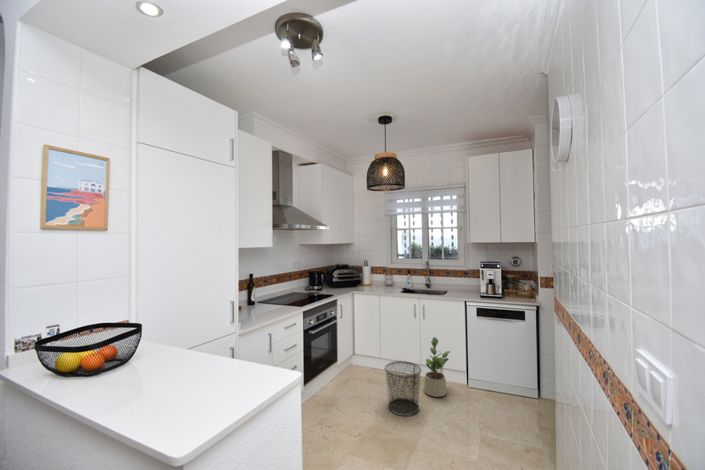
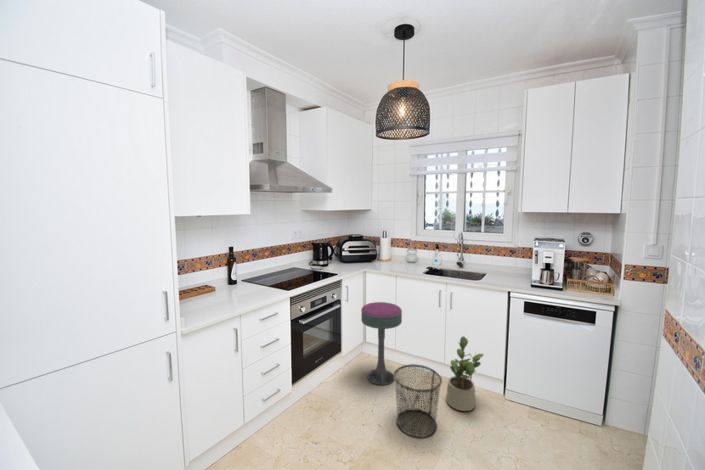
bar stool: none [354,317,386,385] -> present [361,302,402,385]

